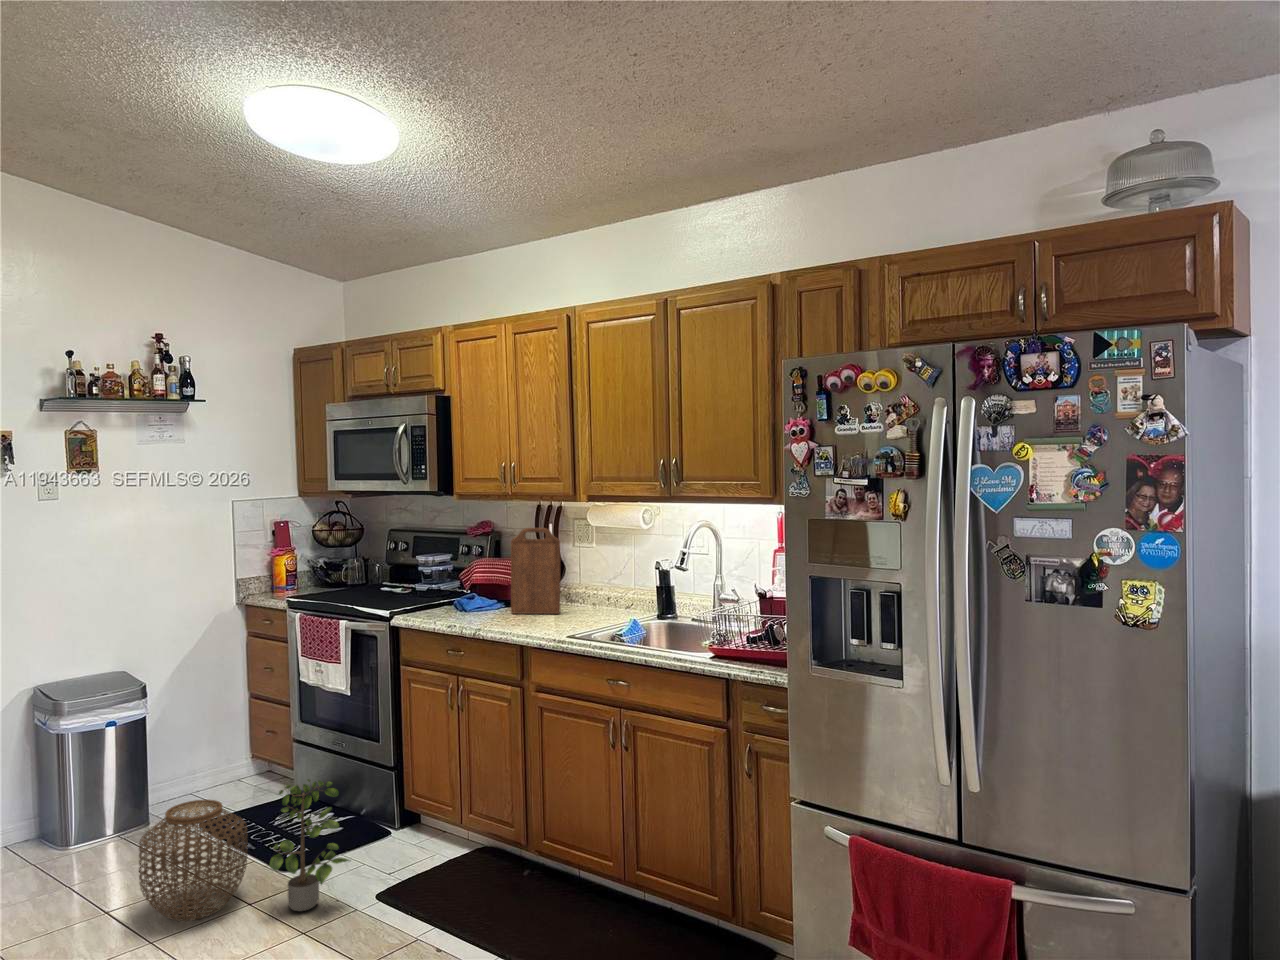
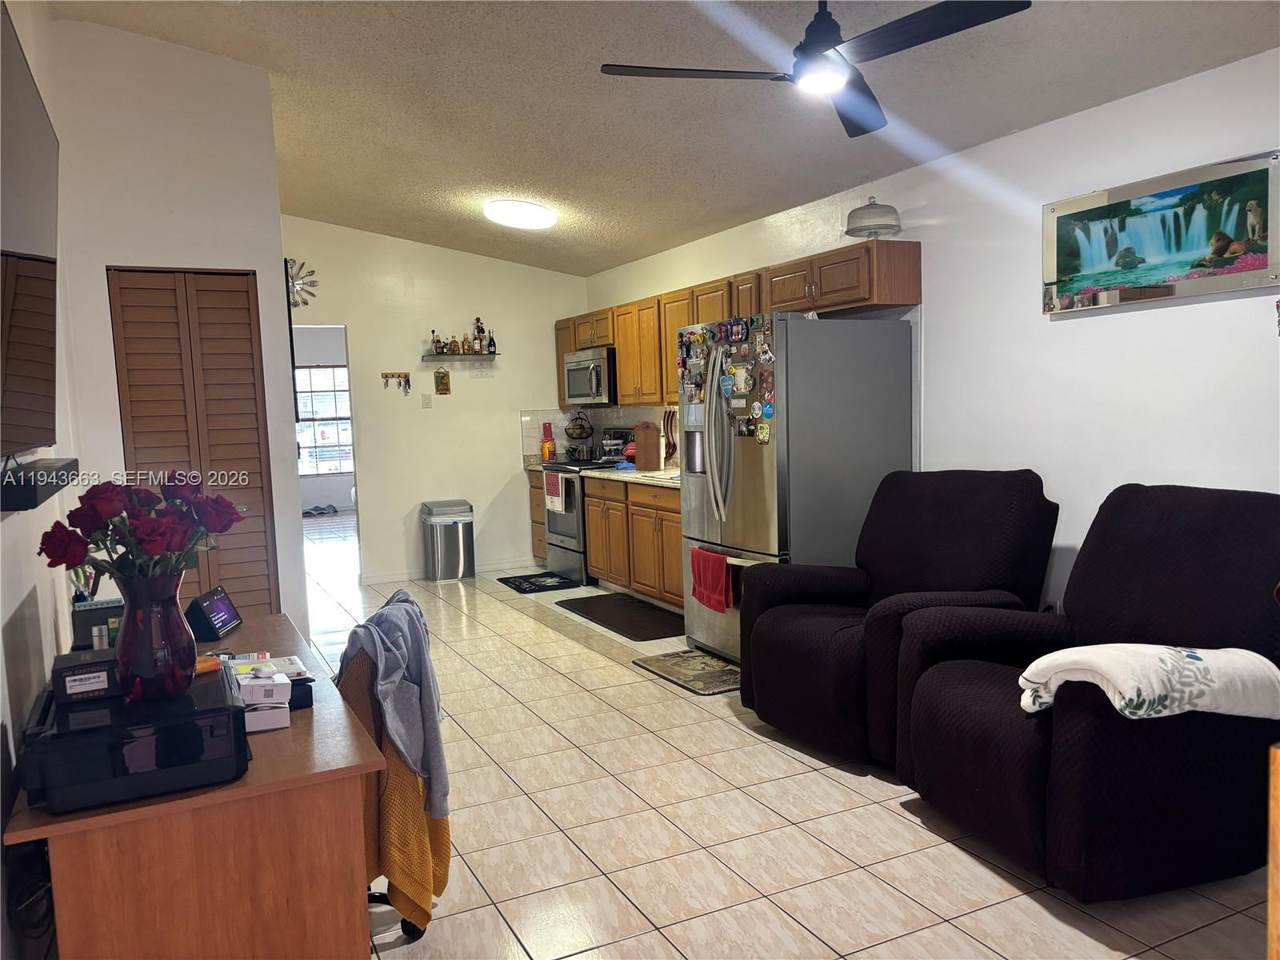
potted plant: present [270,779,349,911] -> none [505,542,542,606]
woven basket: present [139,800,247,921] -> none [454,552,501,604]

